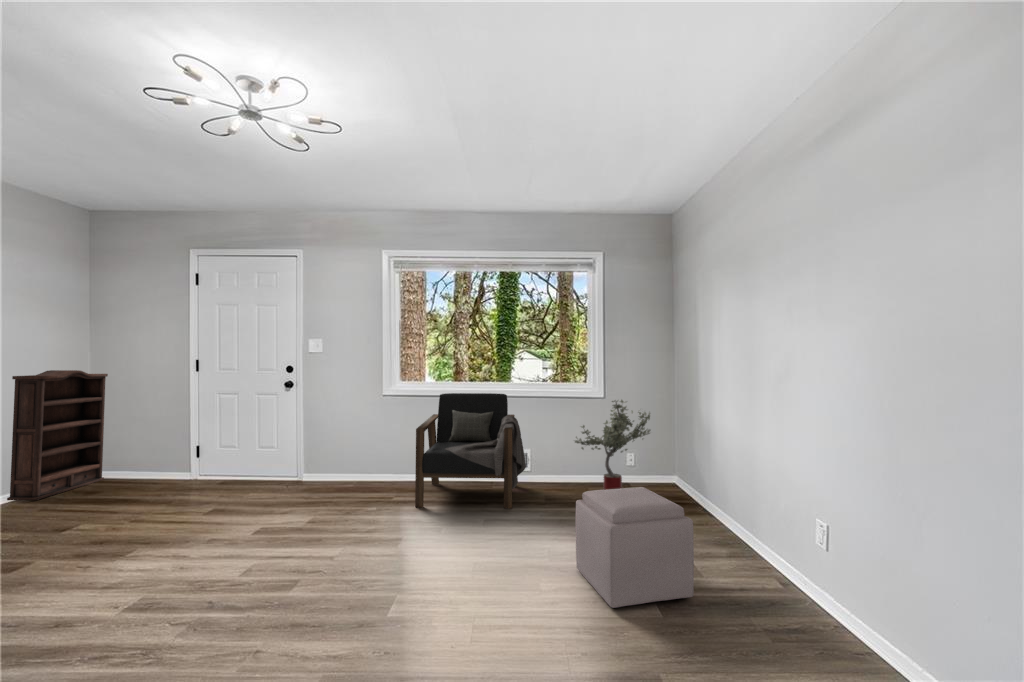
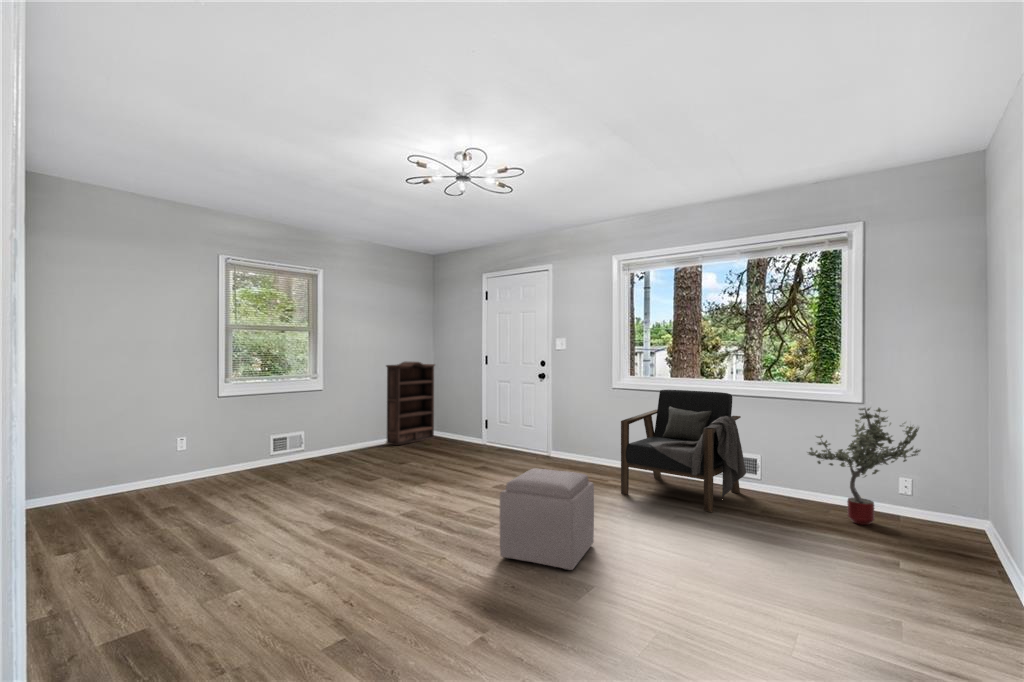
ottoman: present [576,487,694,608] -> present [500,468,594,570]

